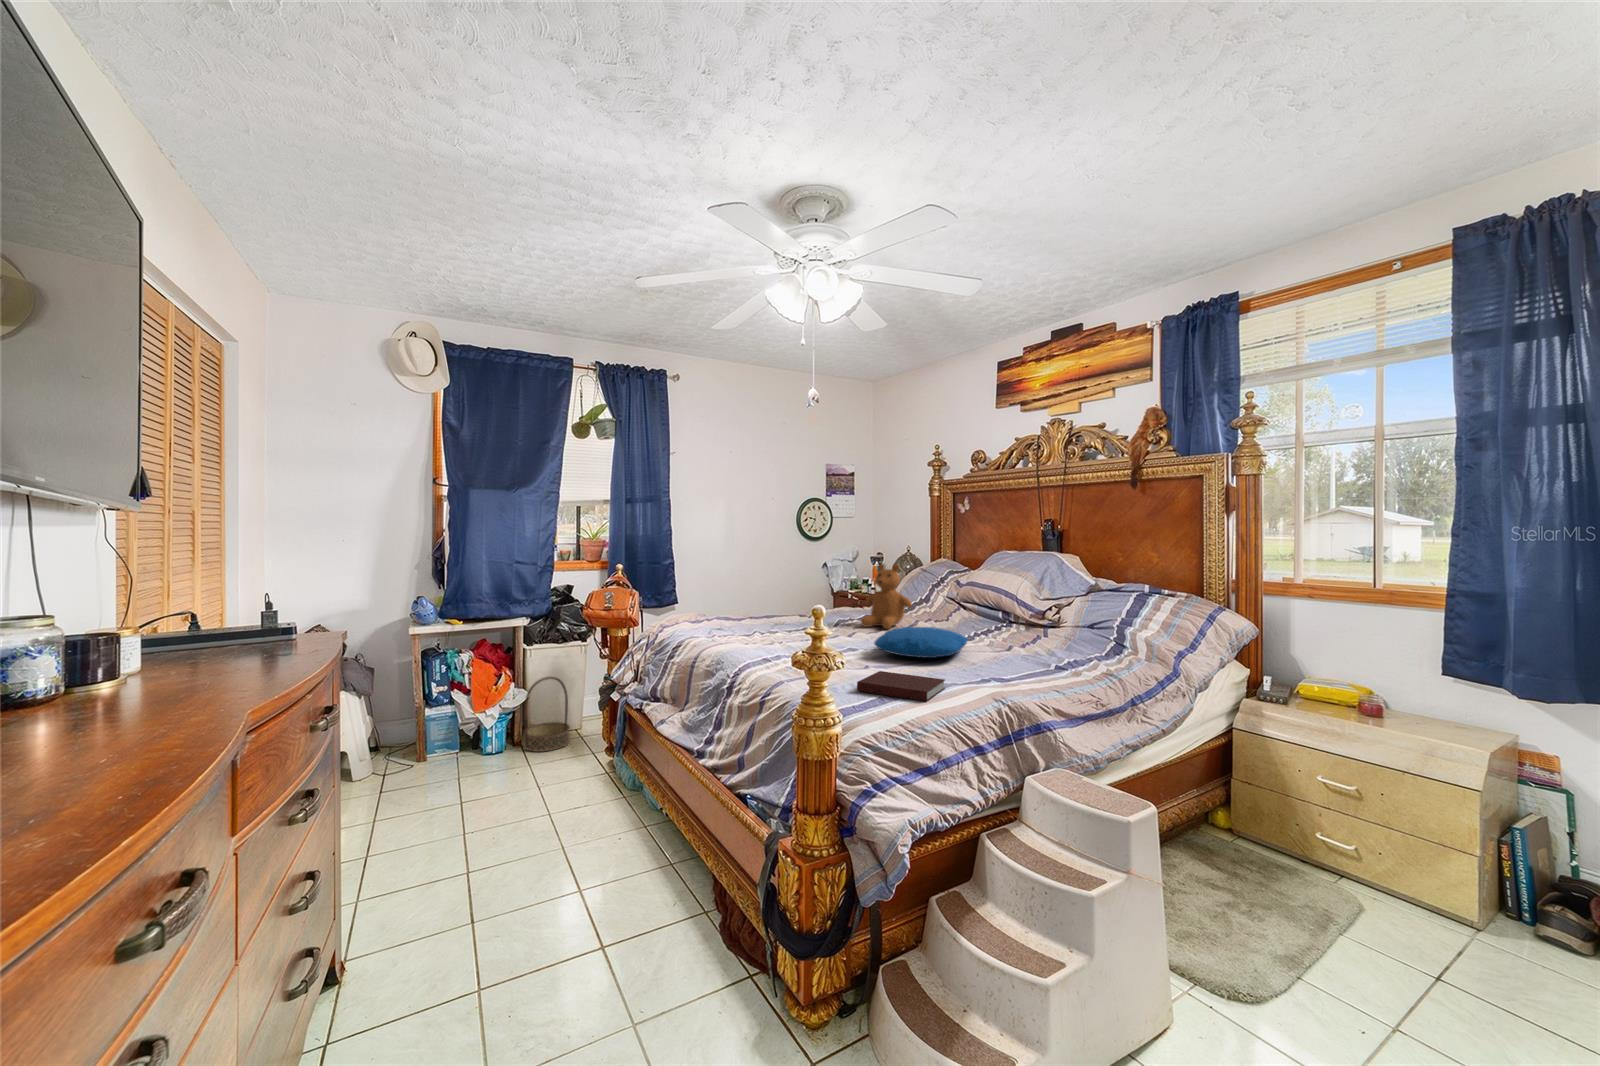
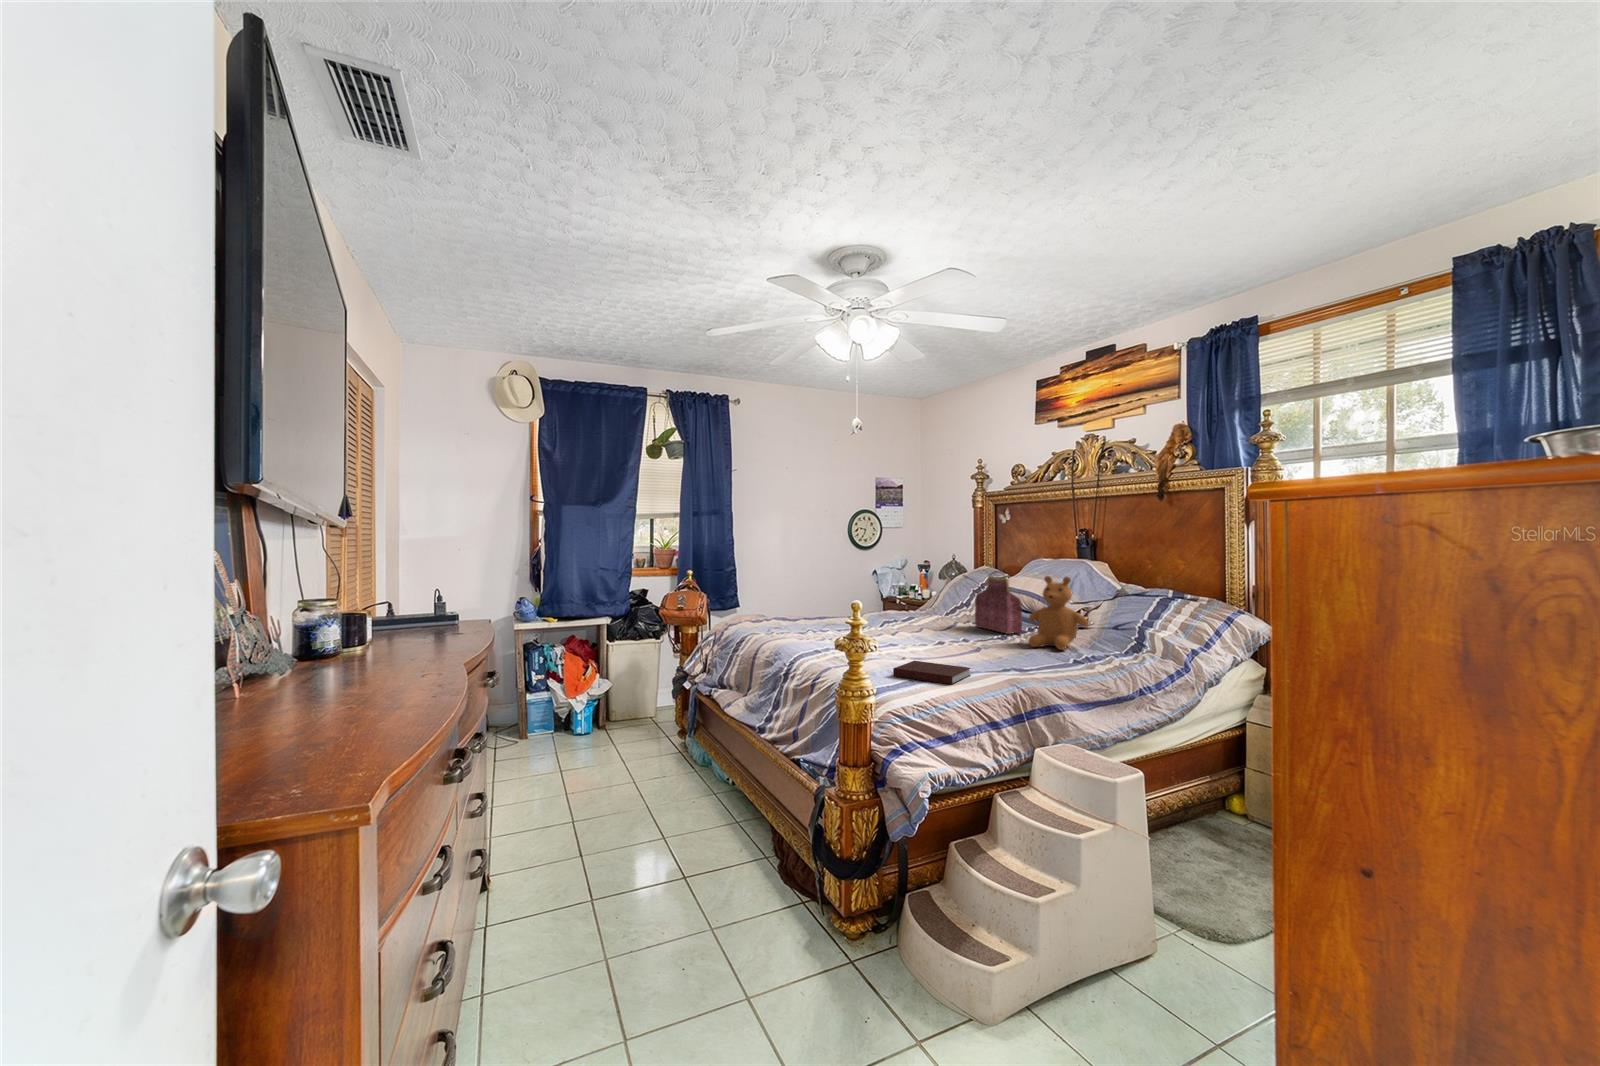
teddy bear: present [861,563,912,629] -> present [1028,576,1088,650]
handbag: none [937,565,989,634] -> present [975,571,1022,634]
pillow: present [874,627,968,658] -> none [912,625,999,652]
basket: present [524,677,570,752] -> none [608,668,647,733]

